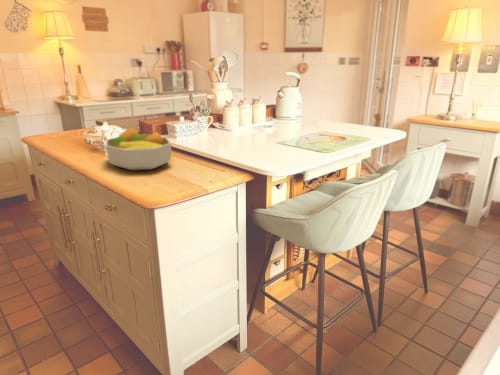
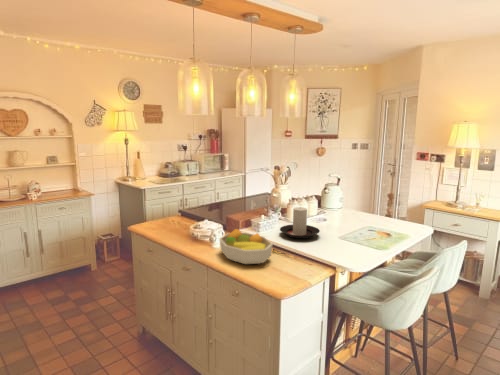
candle holder: none [200,102,252,144] -> present [280,207,320,239]

